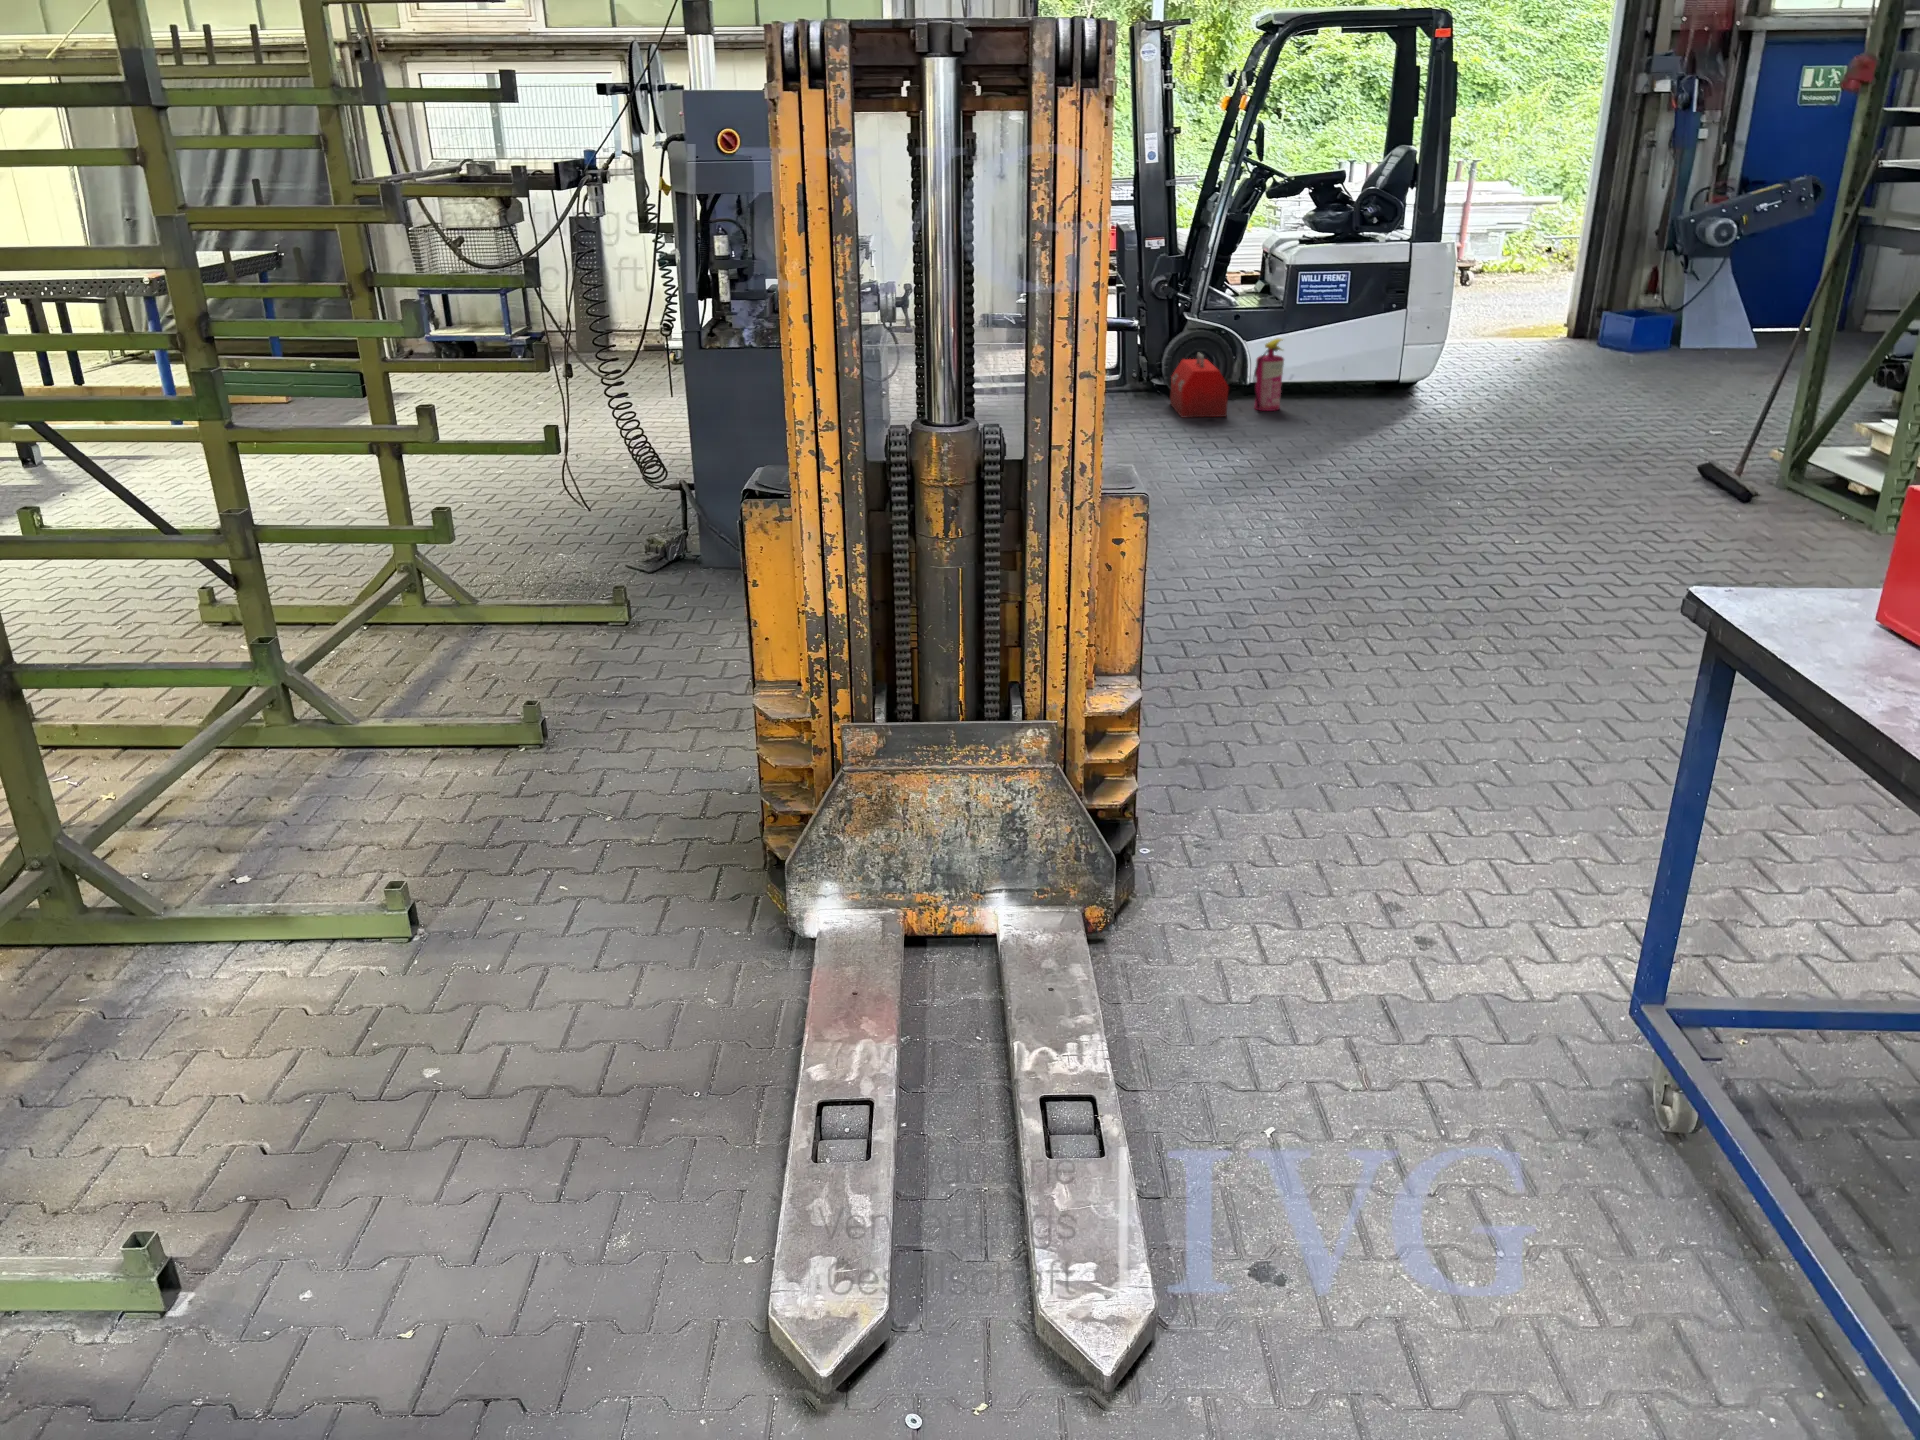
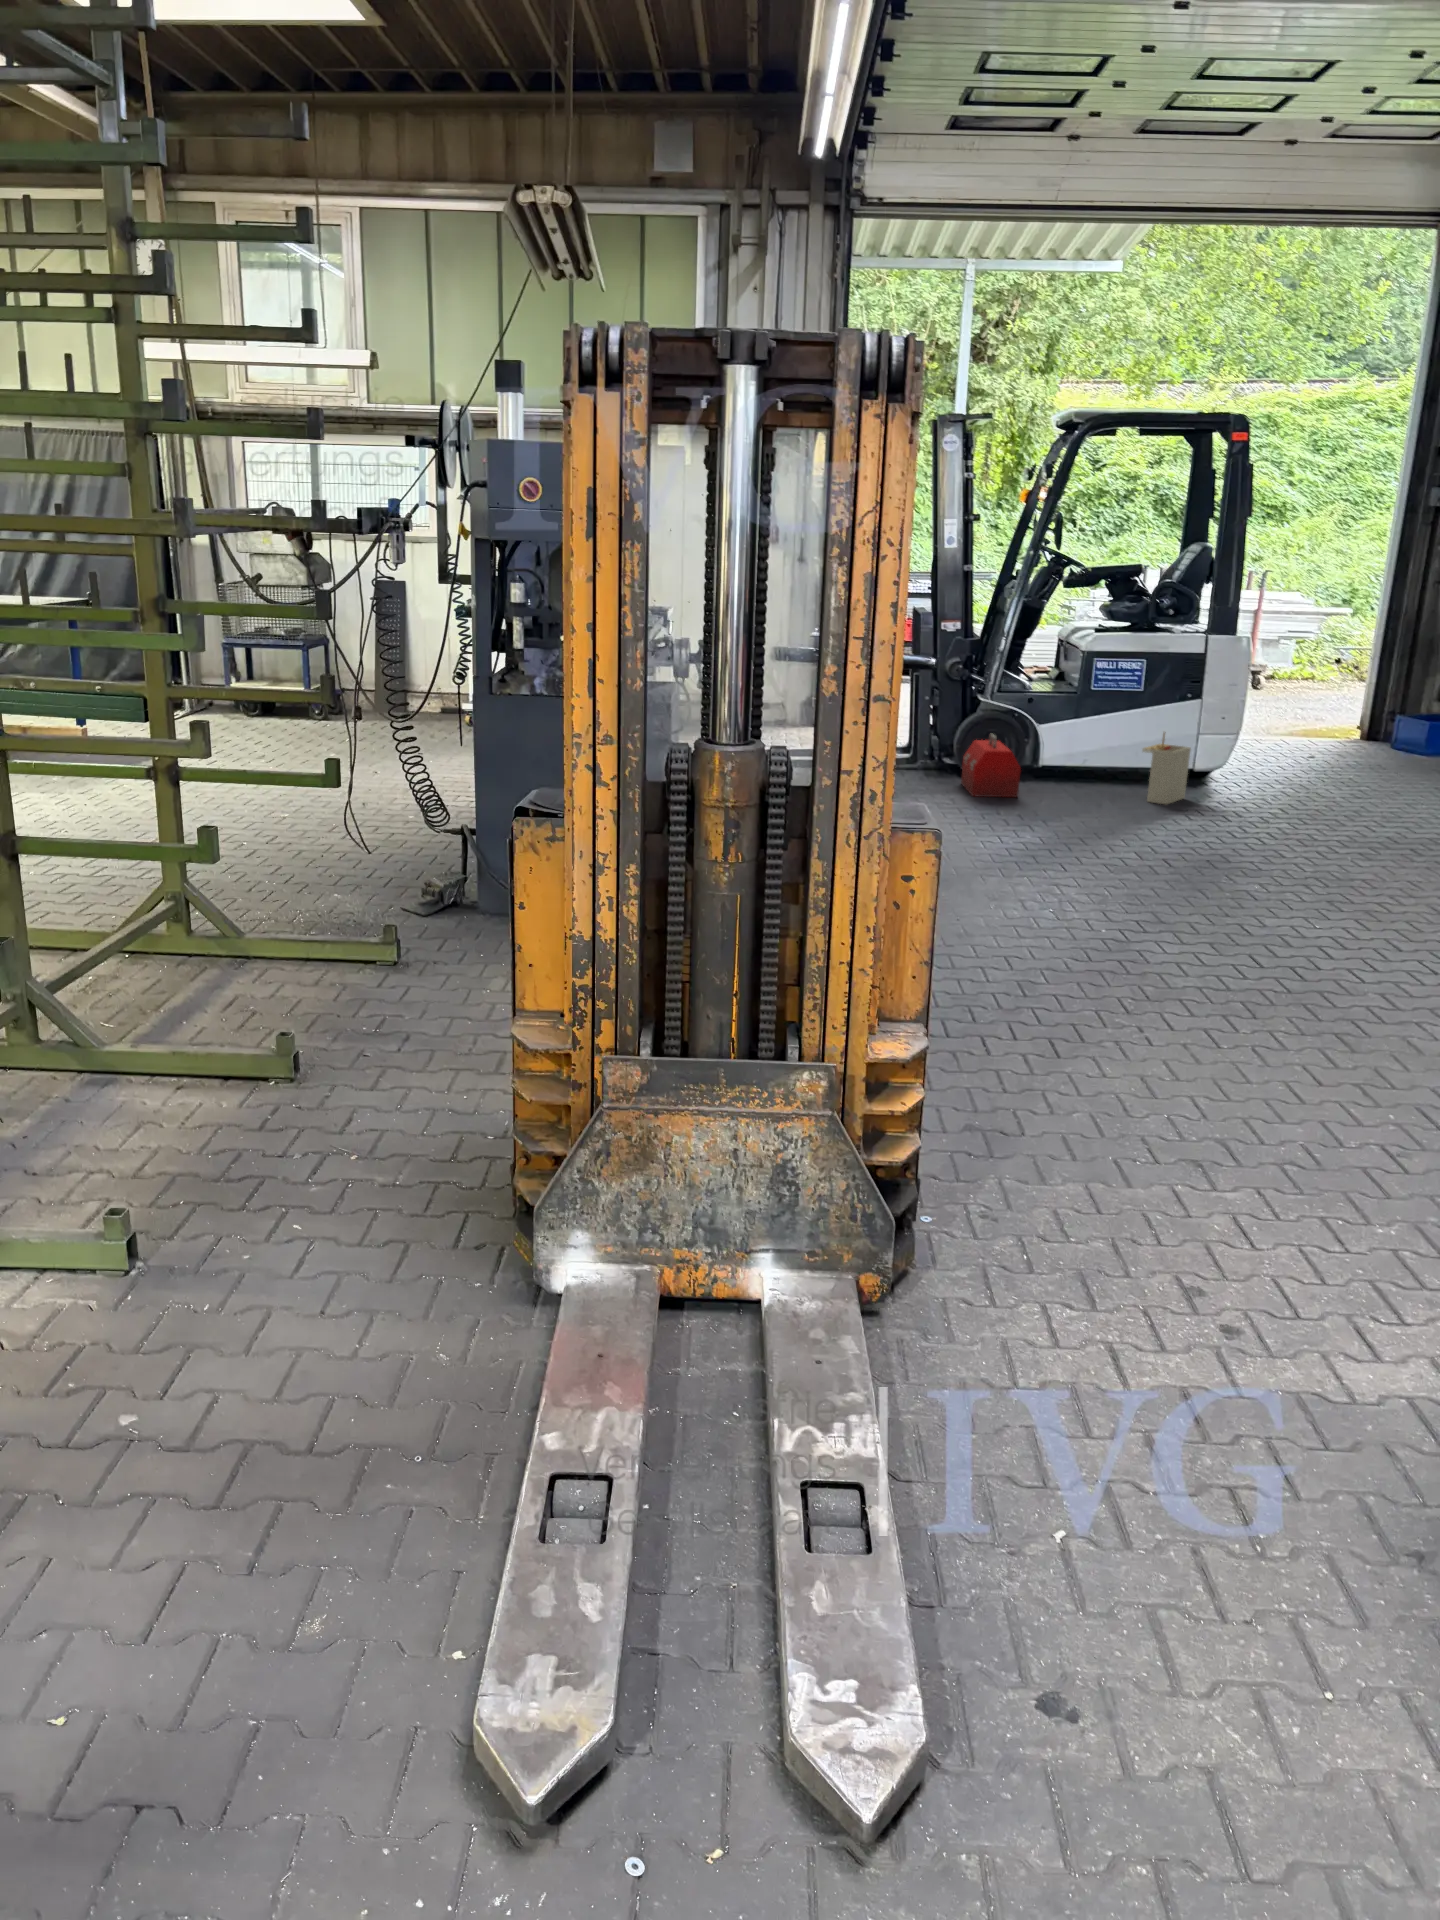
fire extinguisher: present [1253,339,1284,411] -> none [1046,723,1078,794]
storage bin: none [1348,344,1397,417] -> present [1142,733,1191,804]

